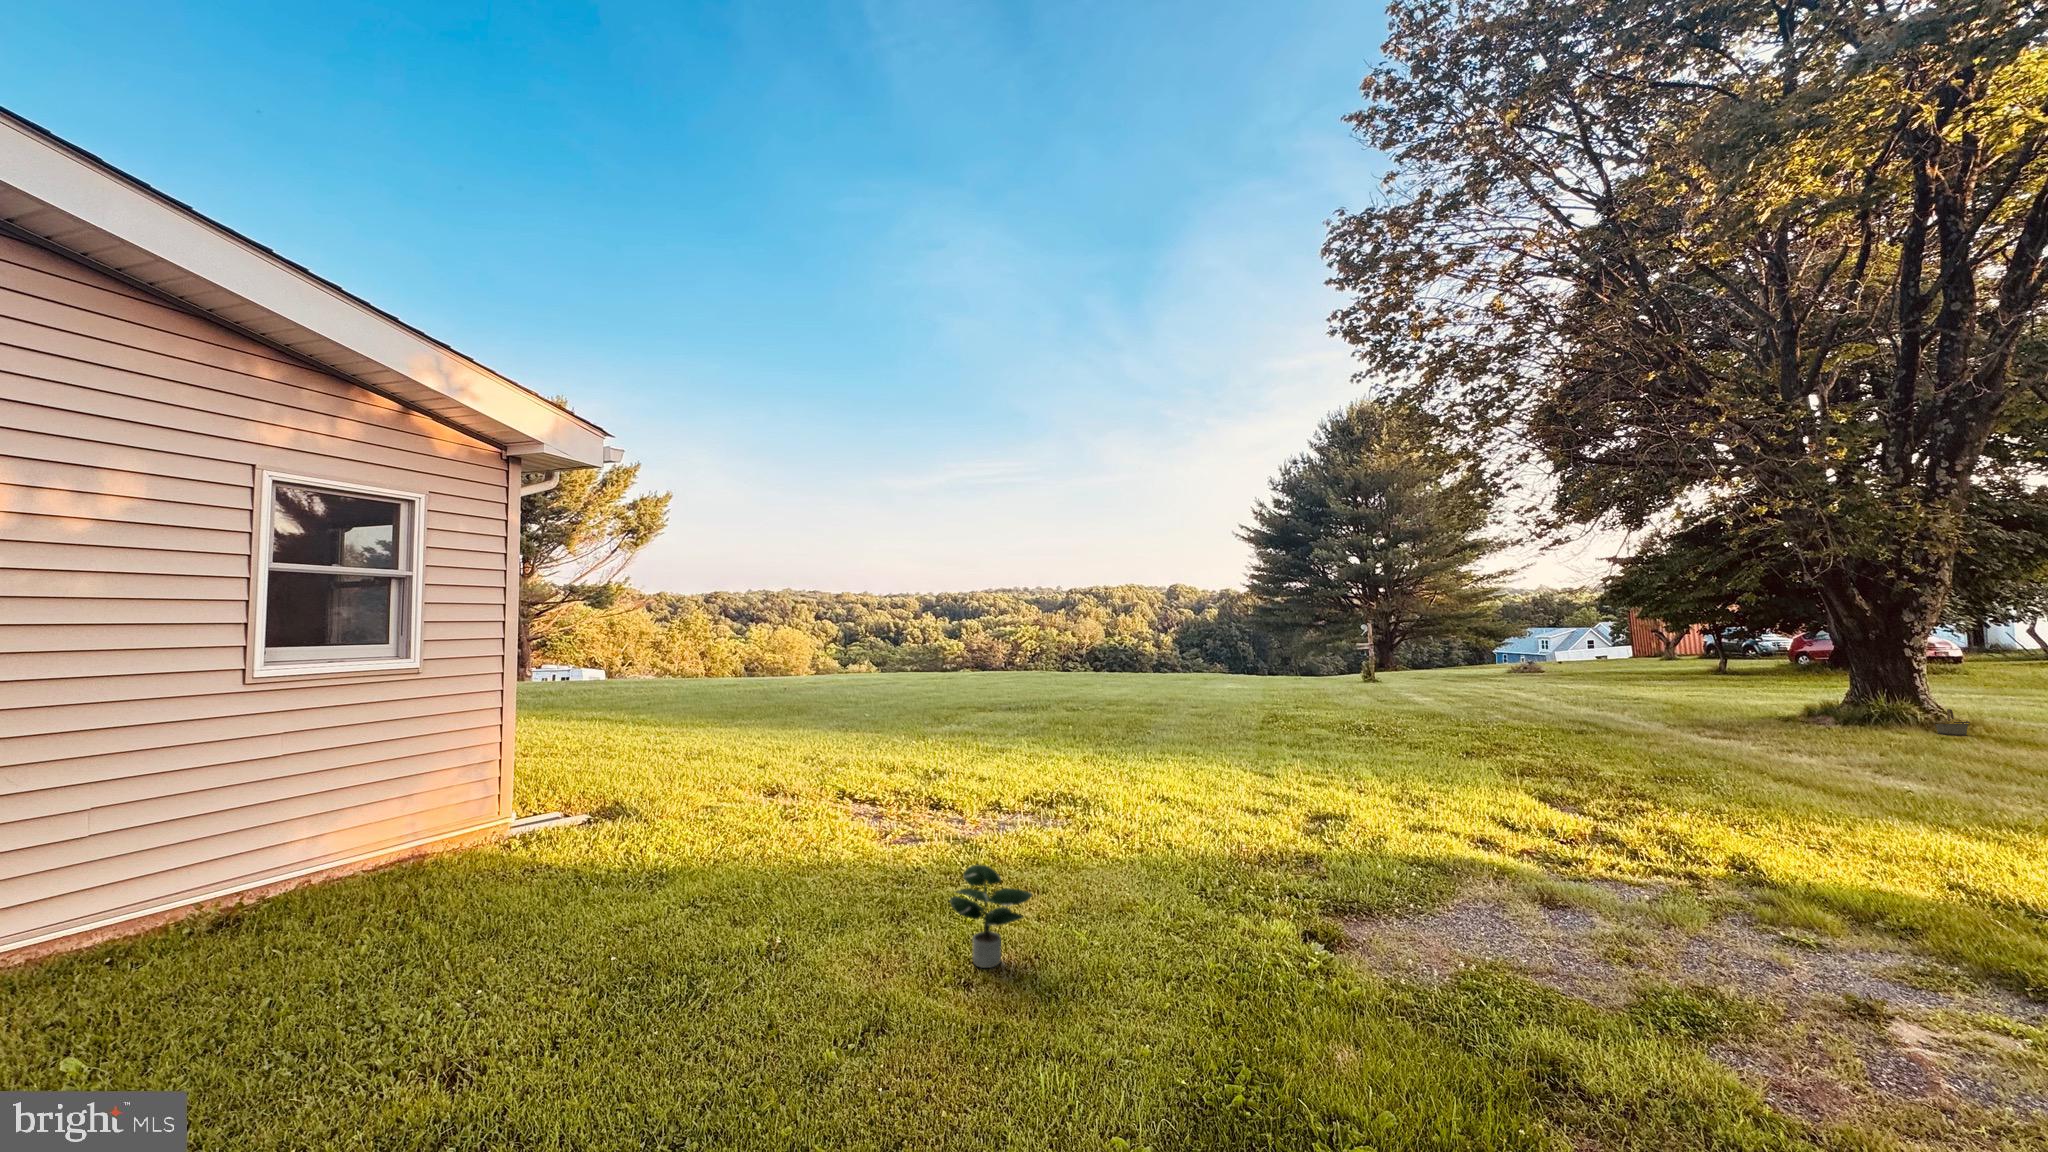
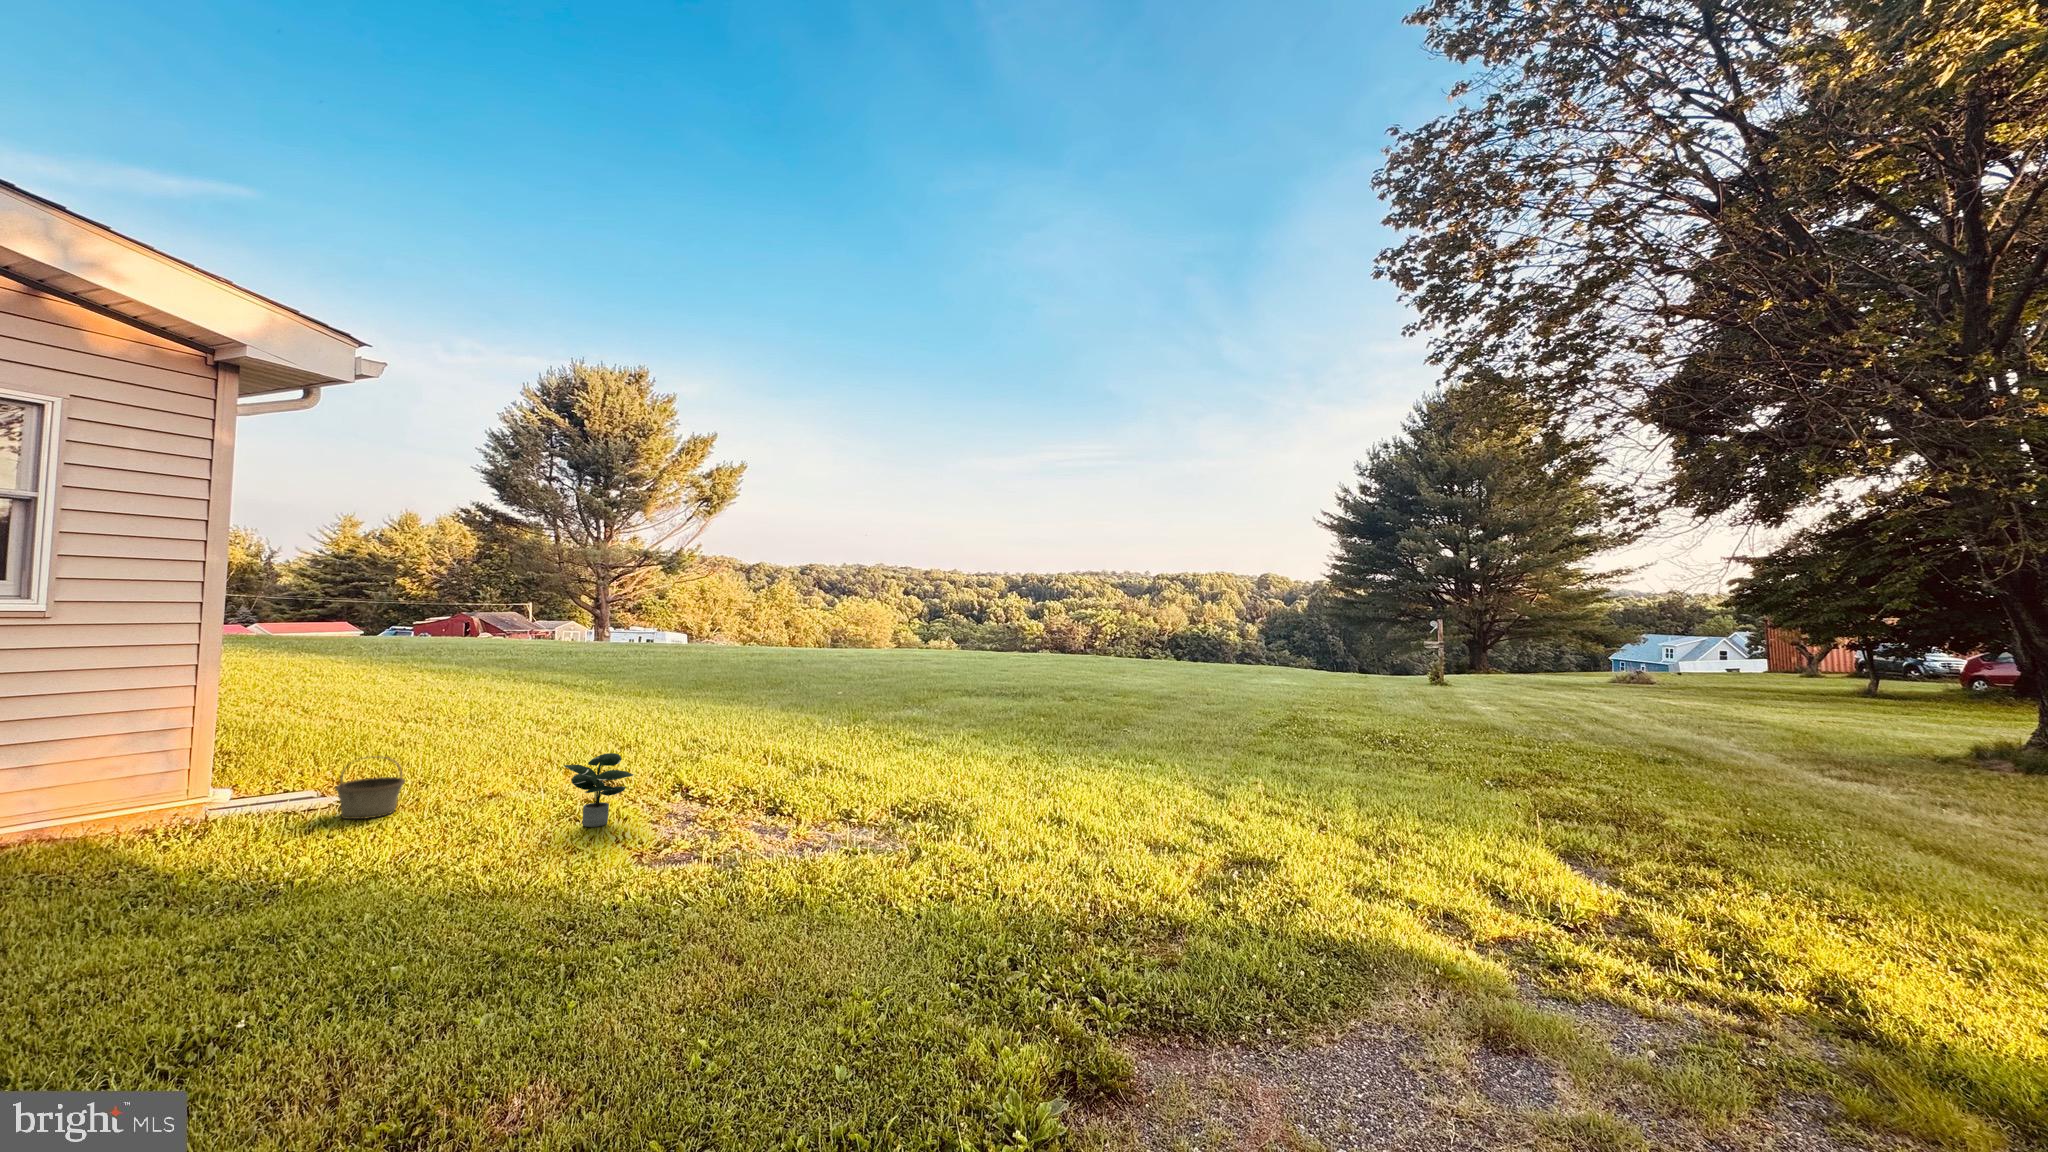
basket: present [1935,709,1970,736] -> present [335,756,405,819]

